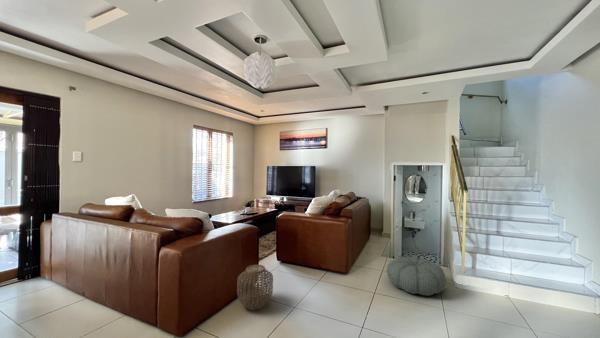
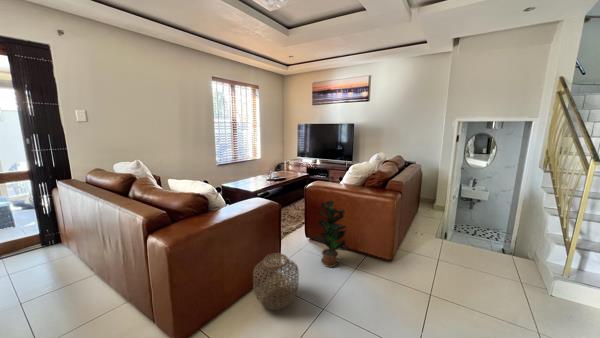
potted plant: none [281,226,312,281] -> present [313,201,348,267]
pouf: present [387,257,446,296] -> none [449,246,545,307]

